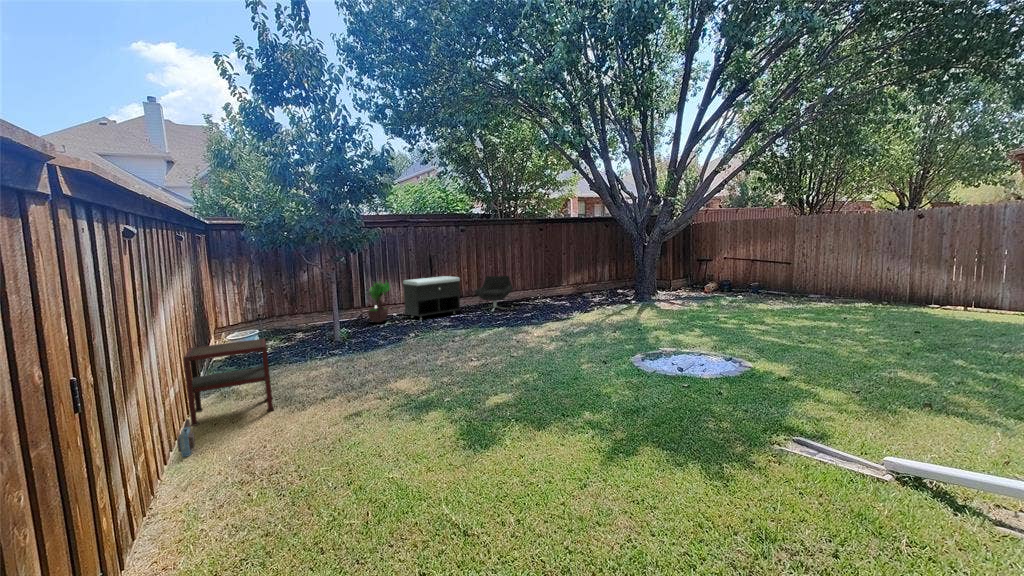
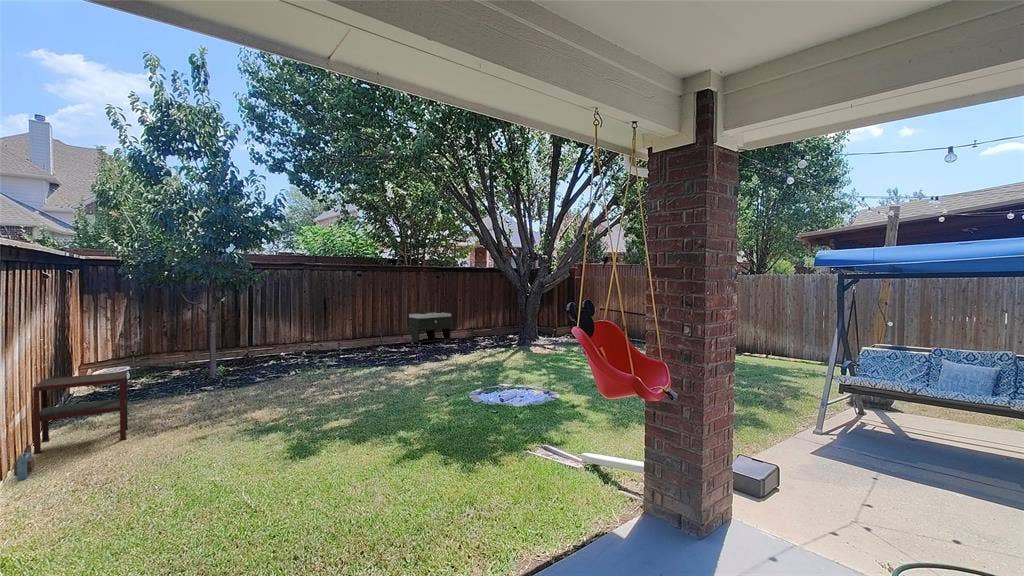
storage bench: present [403,276,460,319] -> present [409,313,451,345]
lounge chair: present [475,276,513,311] -> none [365,319,403,352]
potted tree: present [368,282,389,323] -> none [252,318,279,361]

